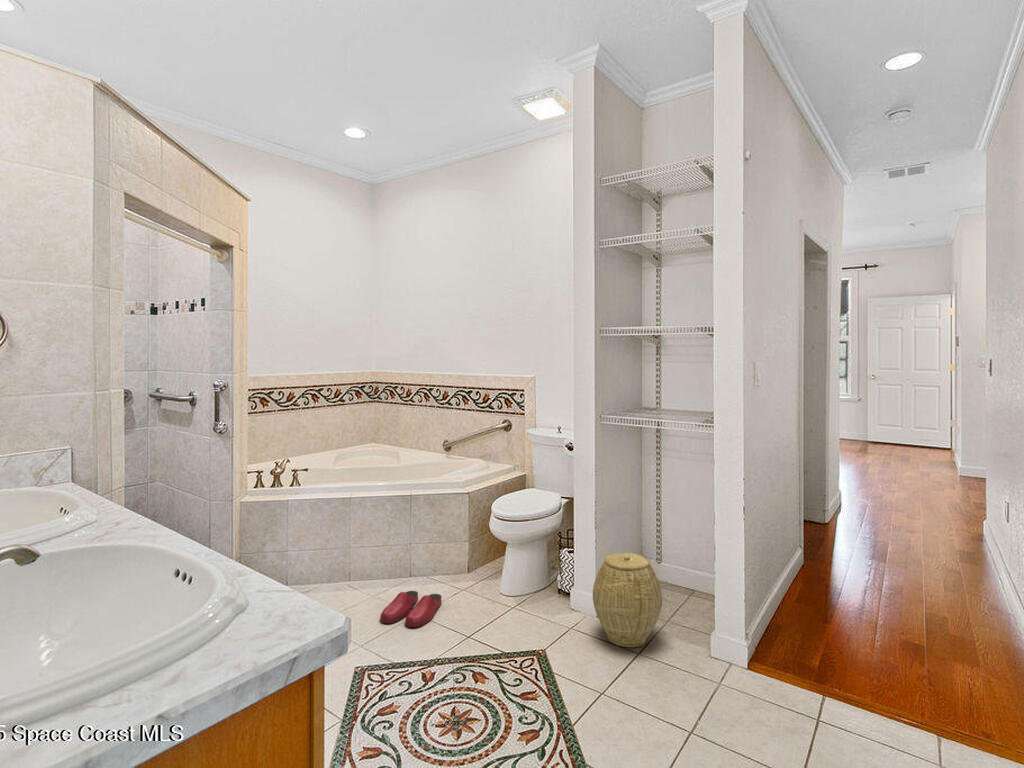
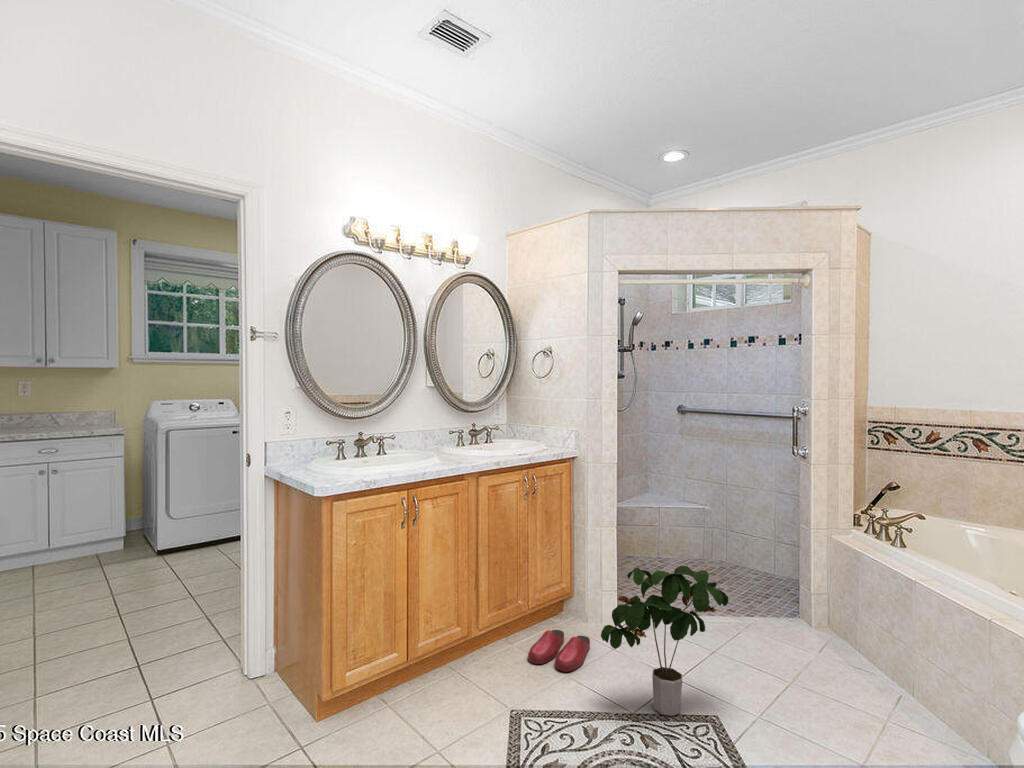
potted plant: none [440,522,555,654] -> present [601,566,728,716]
woven basket: present [593,553,662,647] -> none [772,611,863,727]

